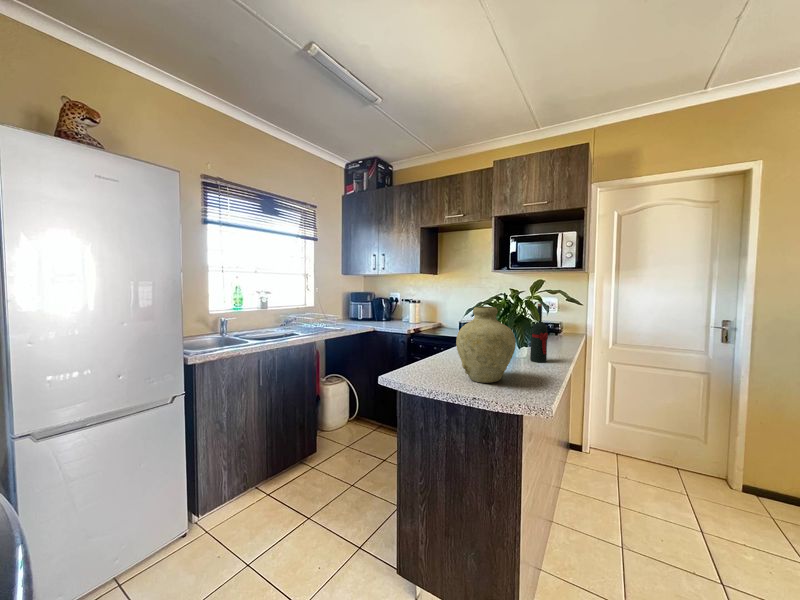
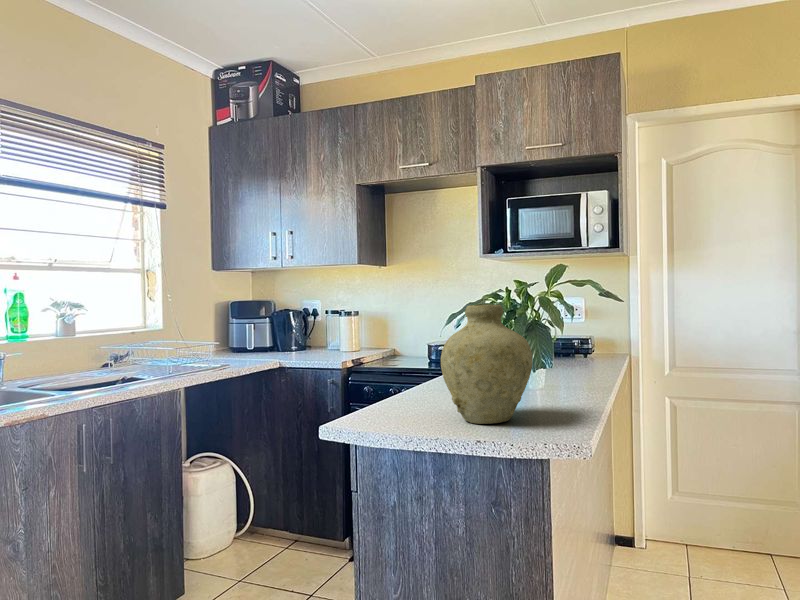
wine bottle: present [530,304,548,362] -> none [551,301,576,394]

